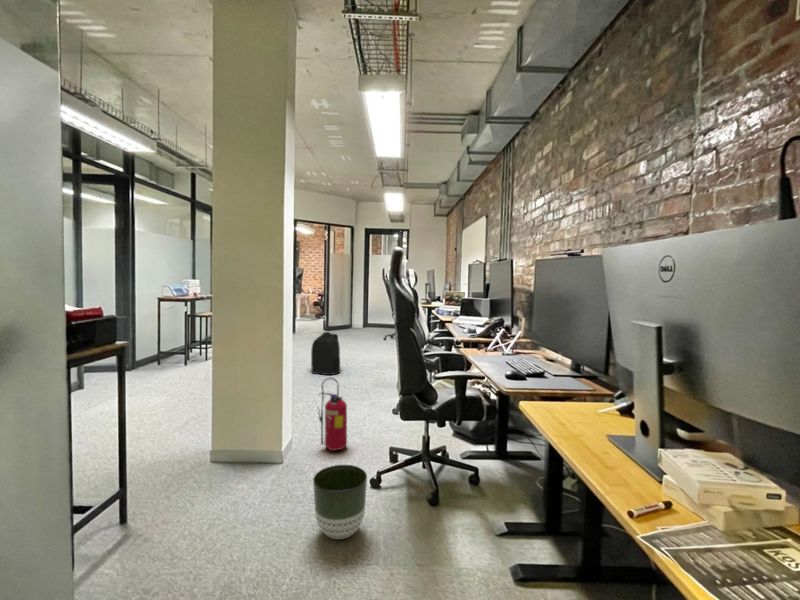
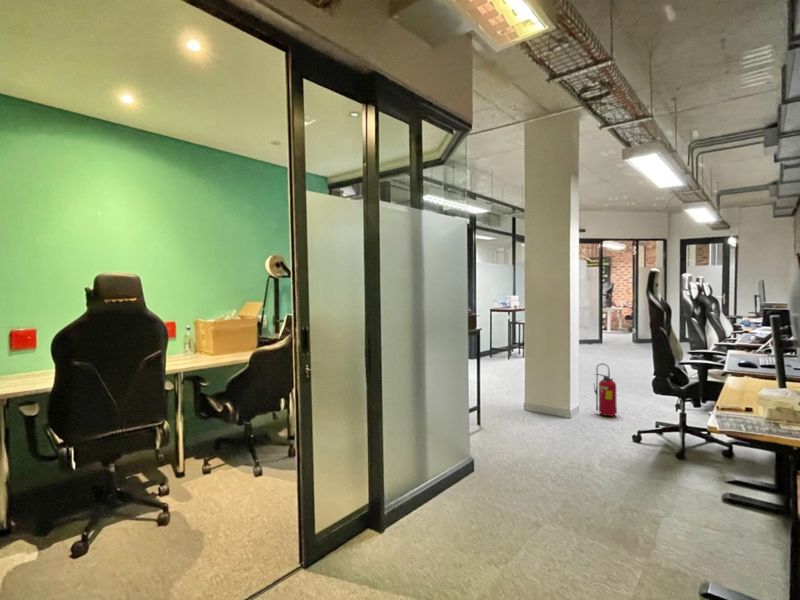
backpack: present [311,332,340,375] -> none [606,339,634,377]
planter: present [313,465,367,539] -> none [577,407,612,447]

